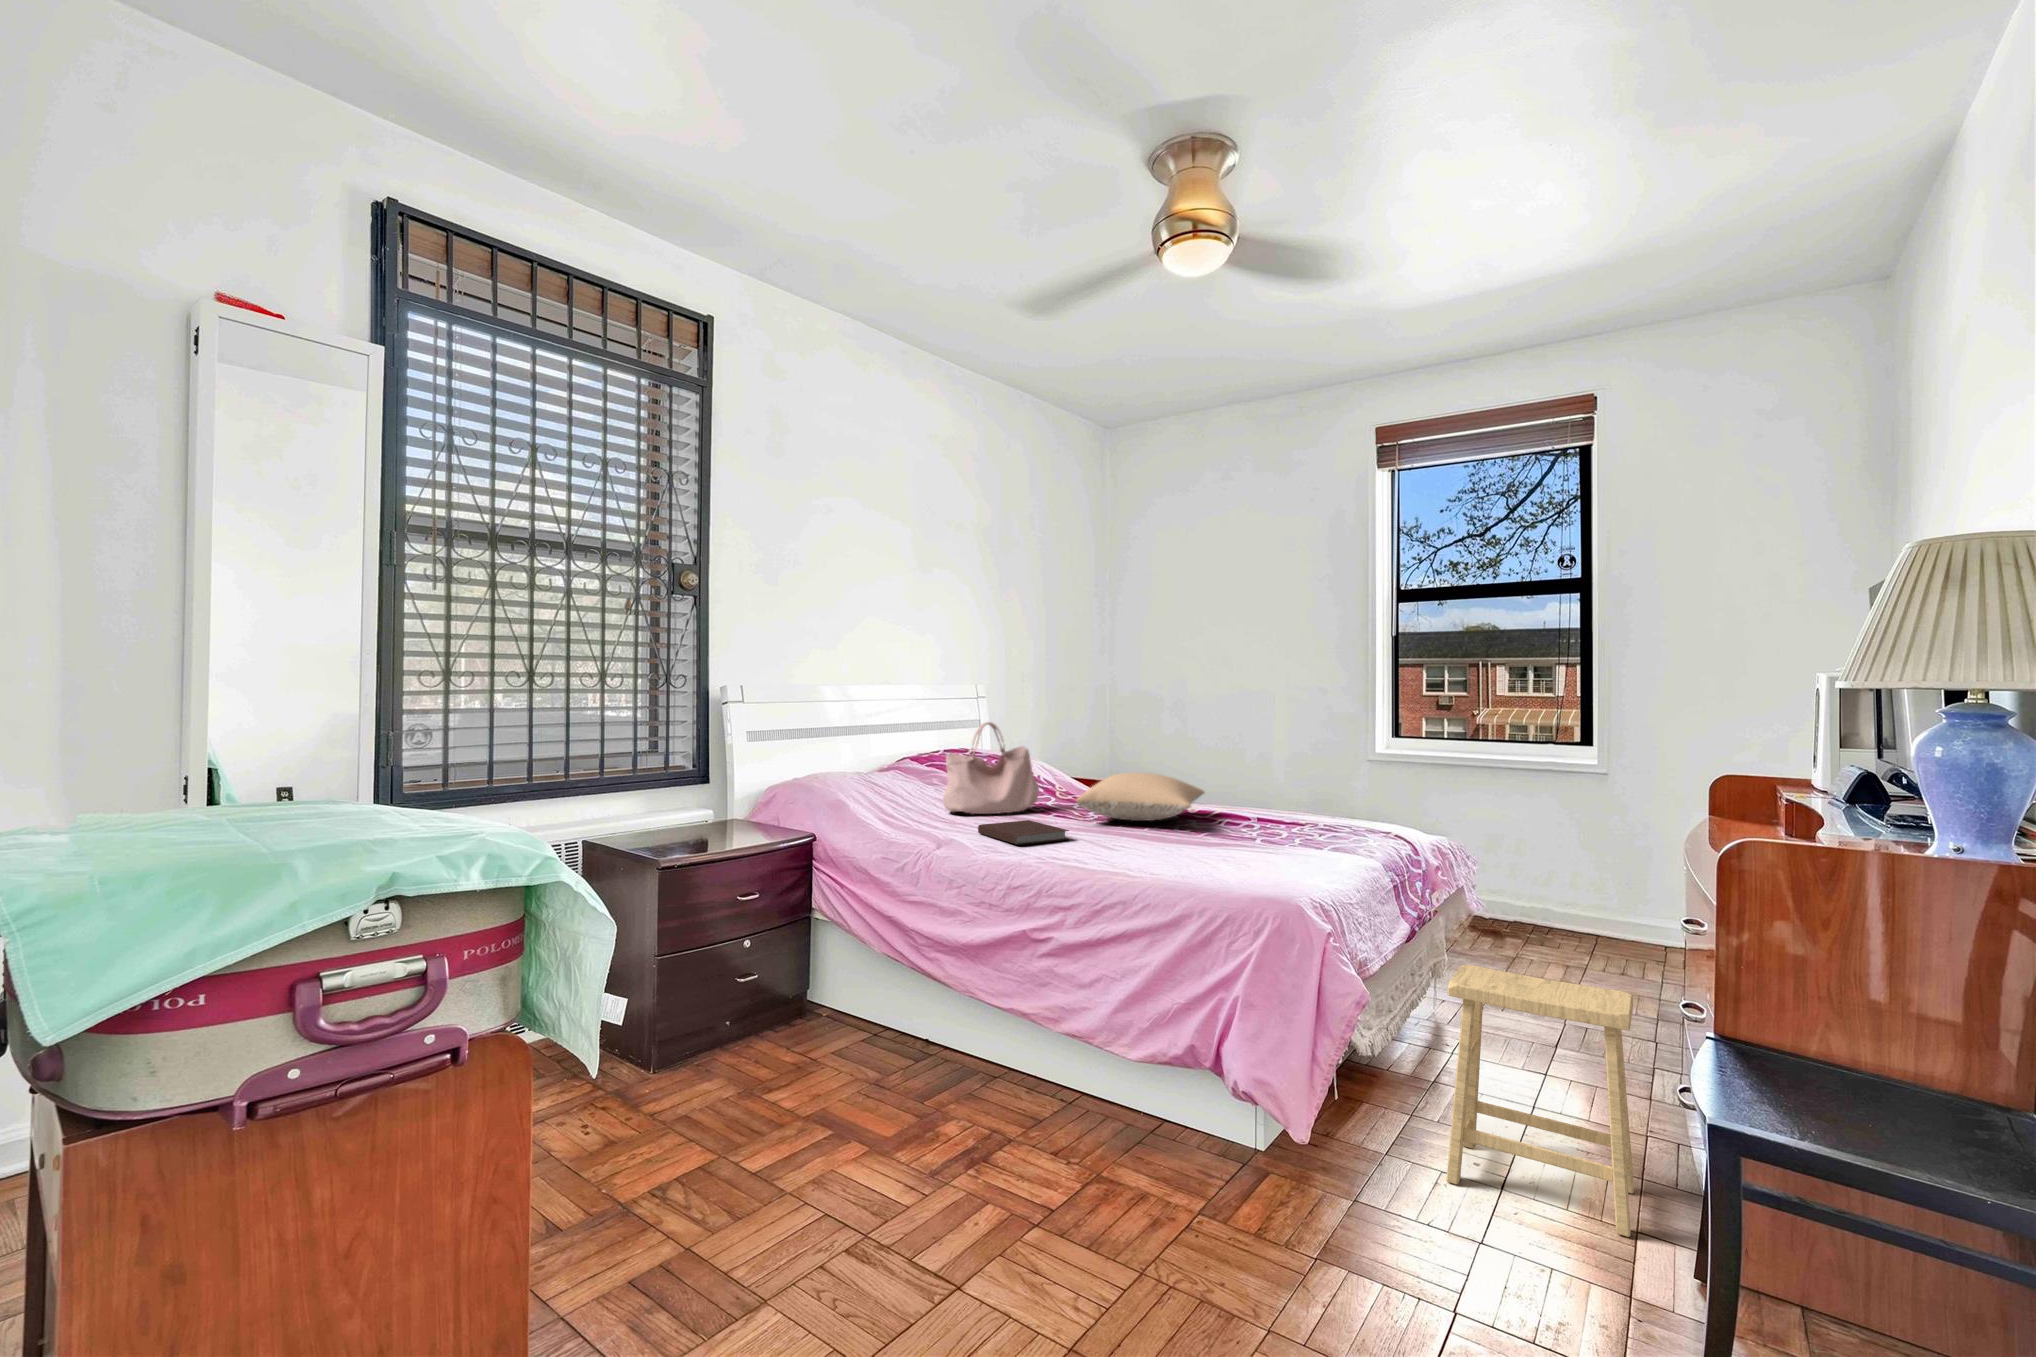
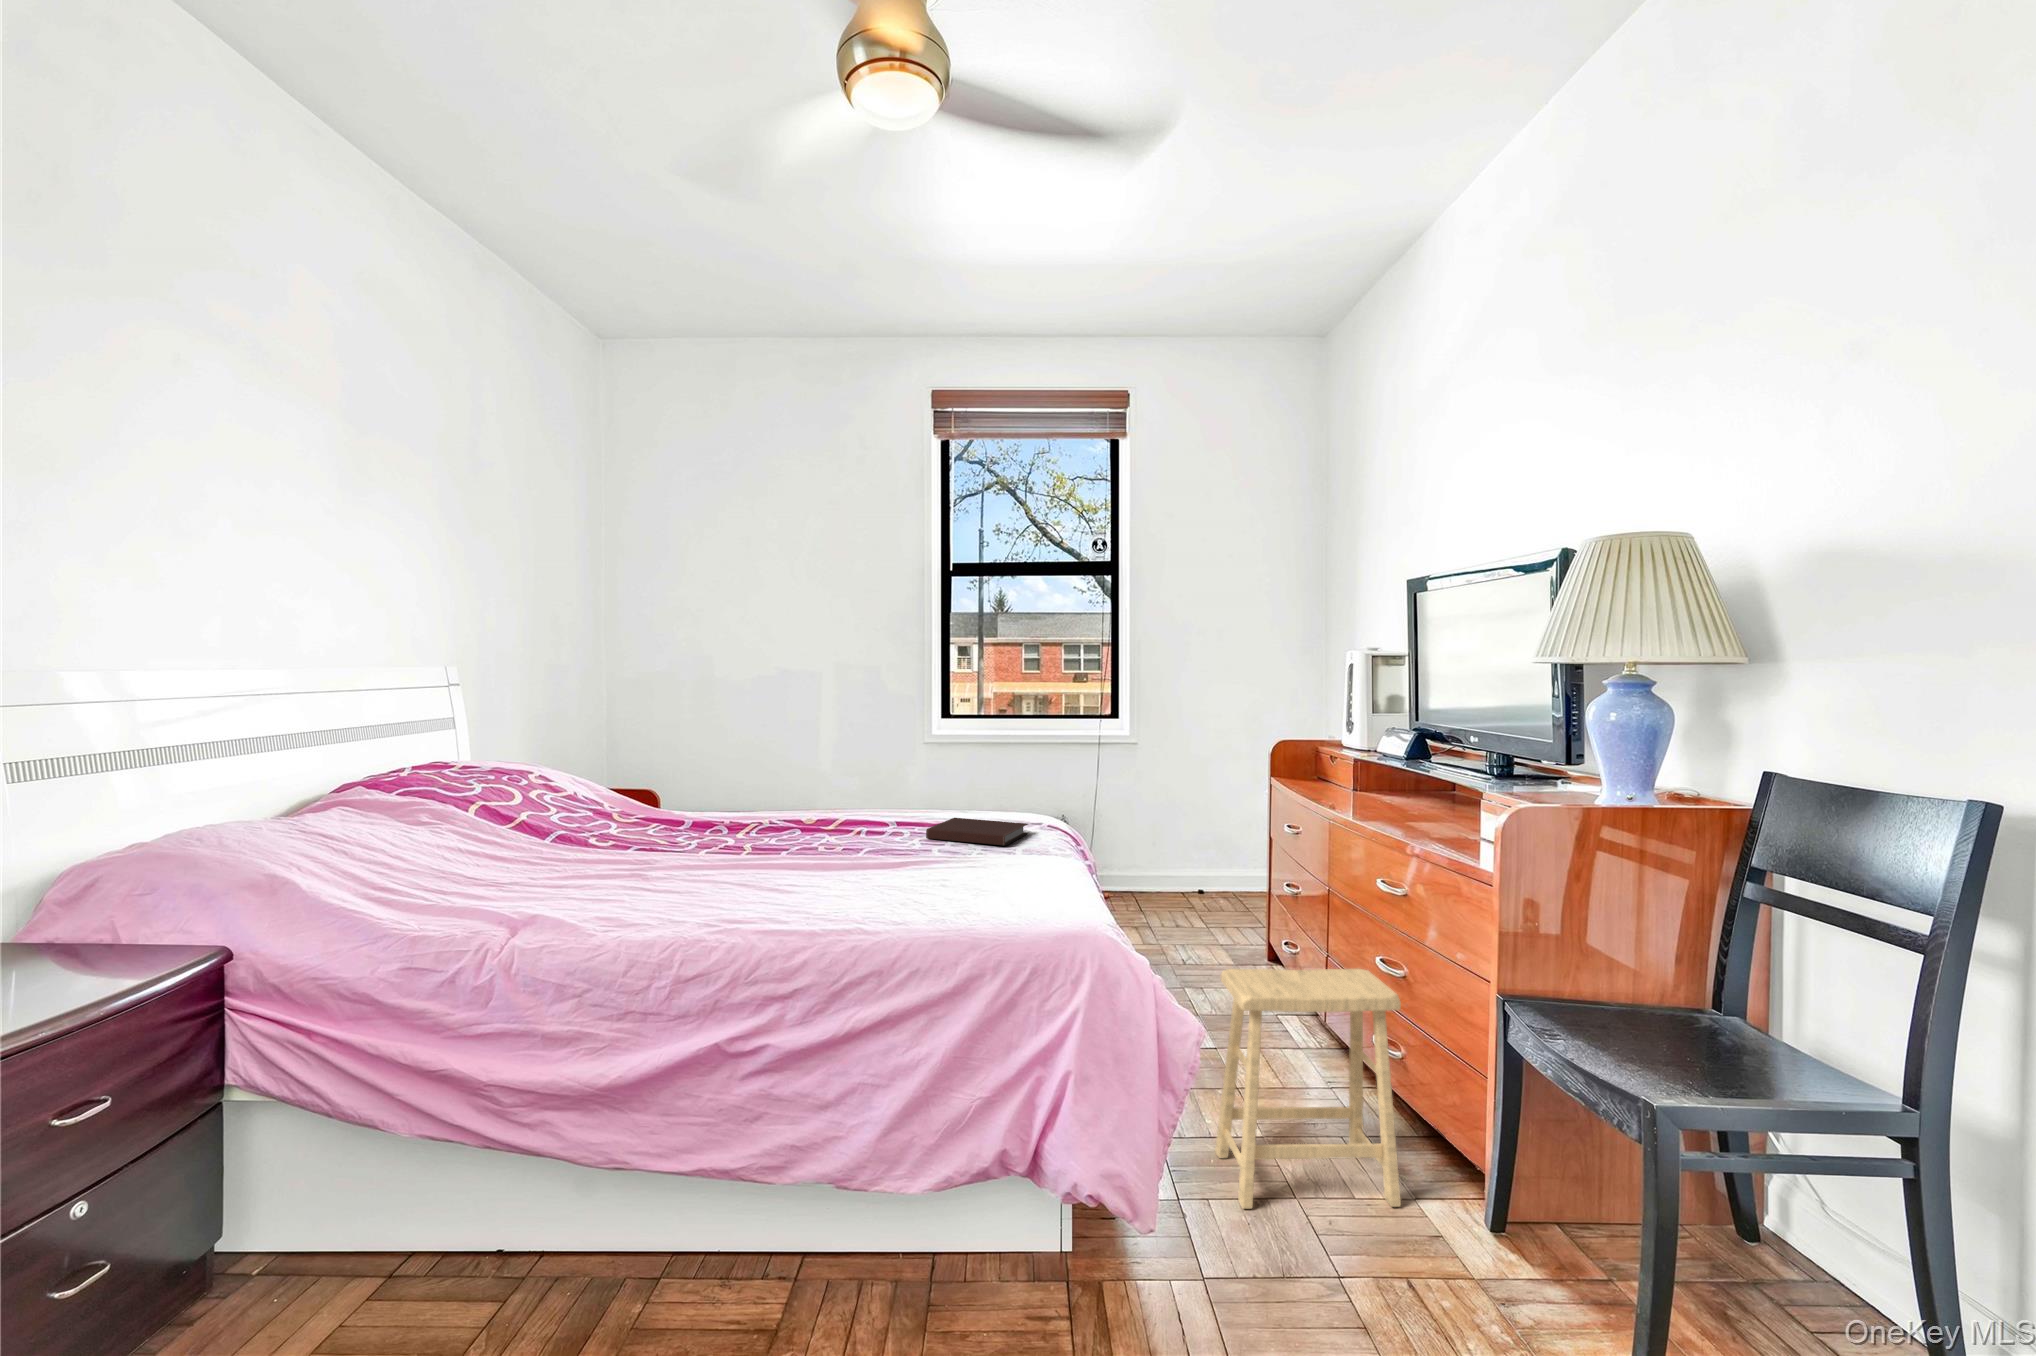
handbag: present [943,722,1039,814] -> none [459,724,611,868]
pillow: present [1076,772,1205,821] -> none [697,782,858,846]
notebook: present [978,820,1069,845] -> present [926,818,1028,845]

